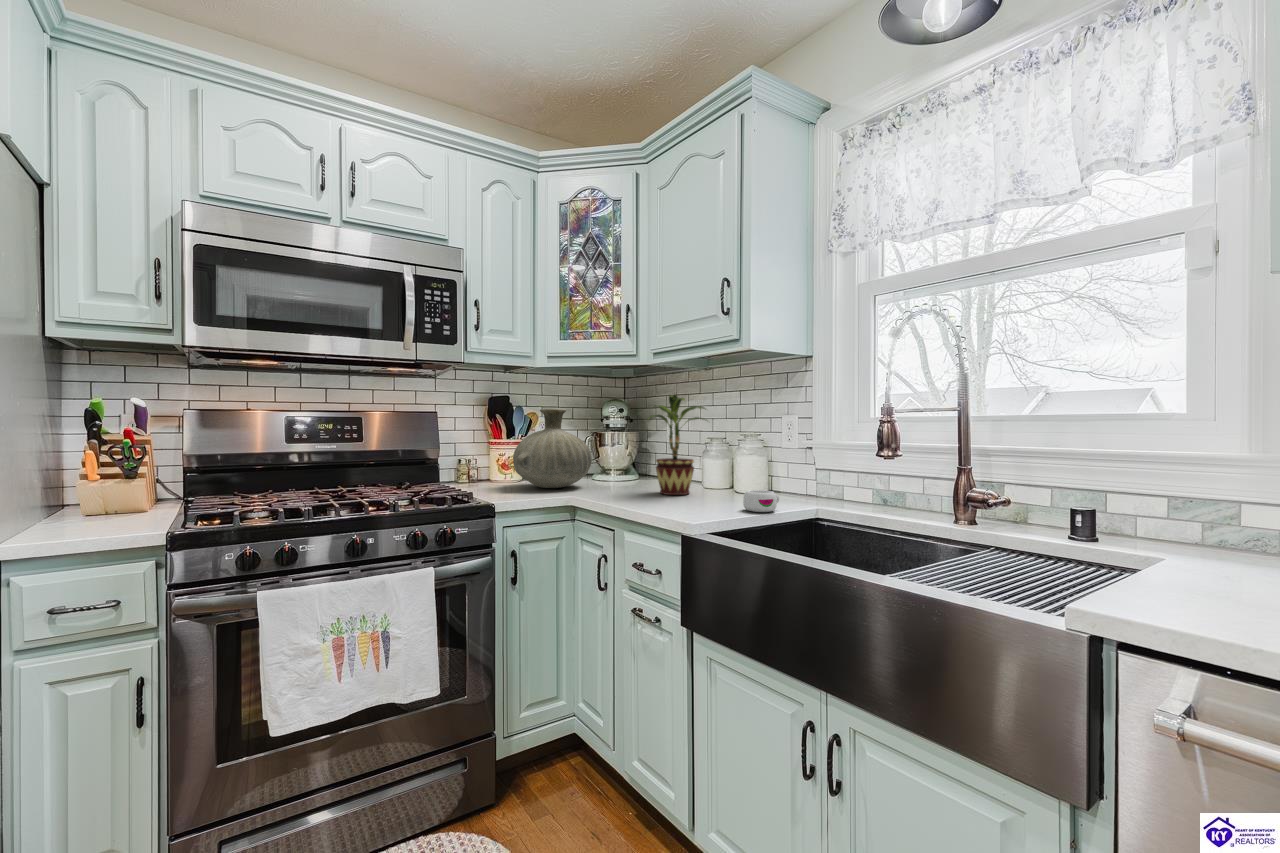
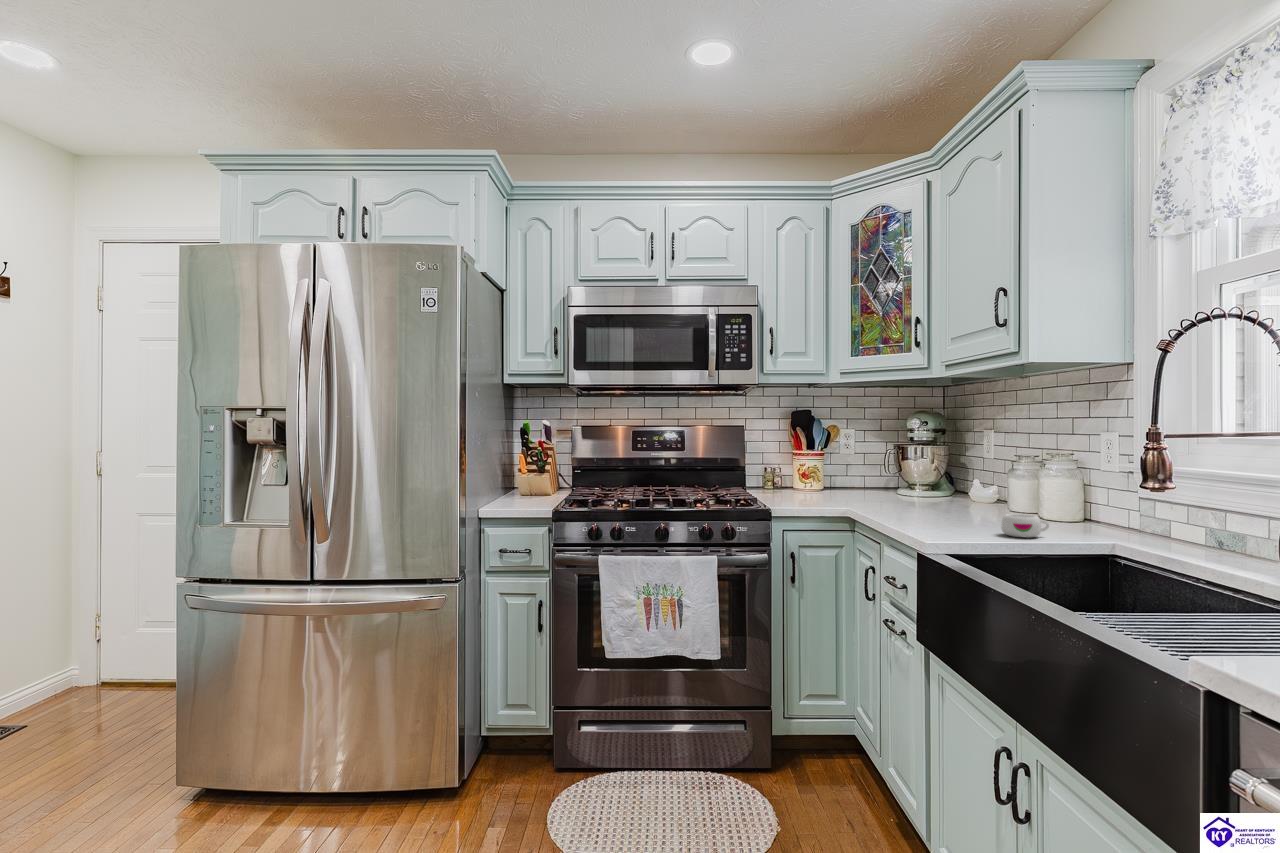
potted plant: present [649,395,706,495] -> none [922,411,1004,516]
vase: present [513,409,592,488] -> none [800,425,880,501]

